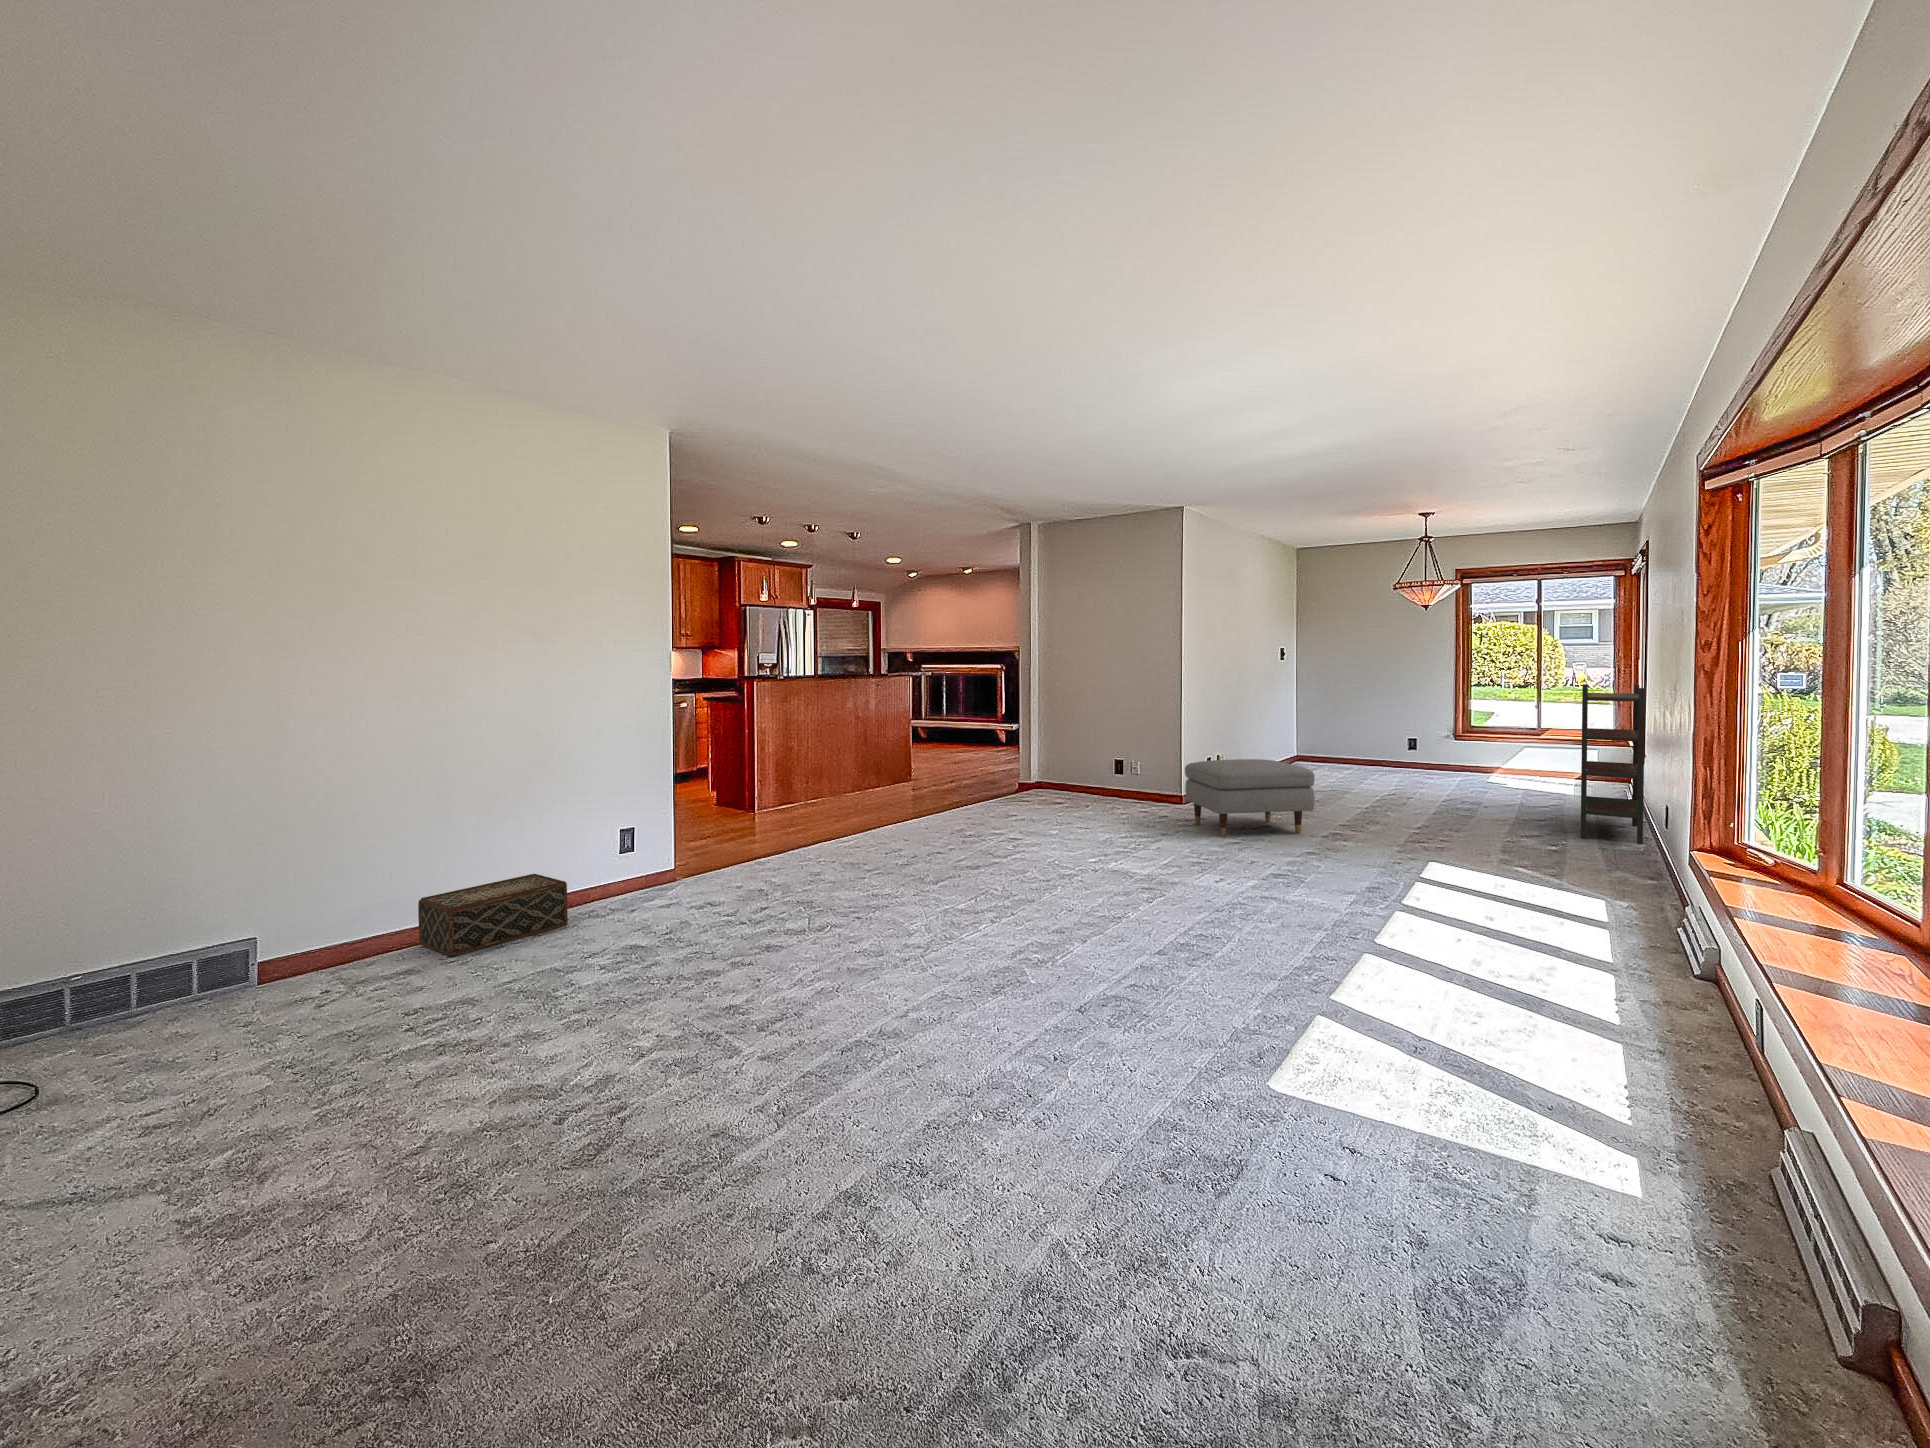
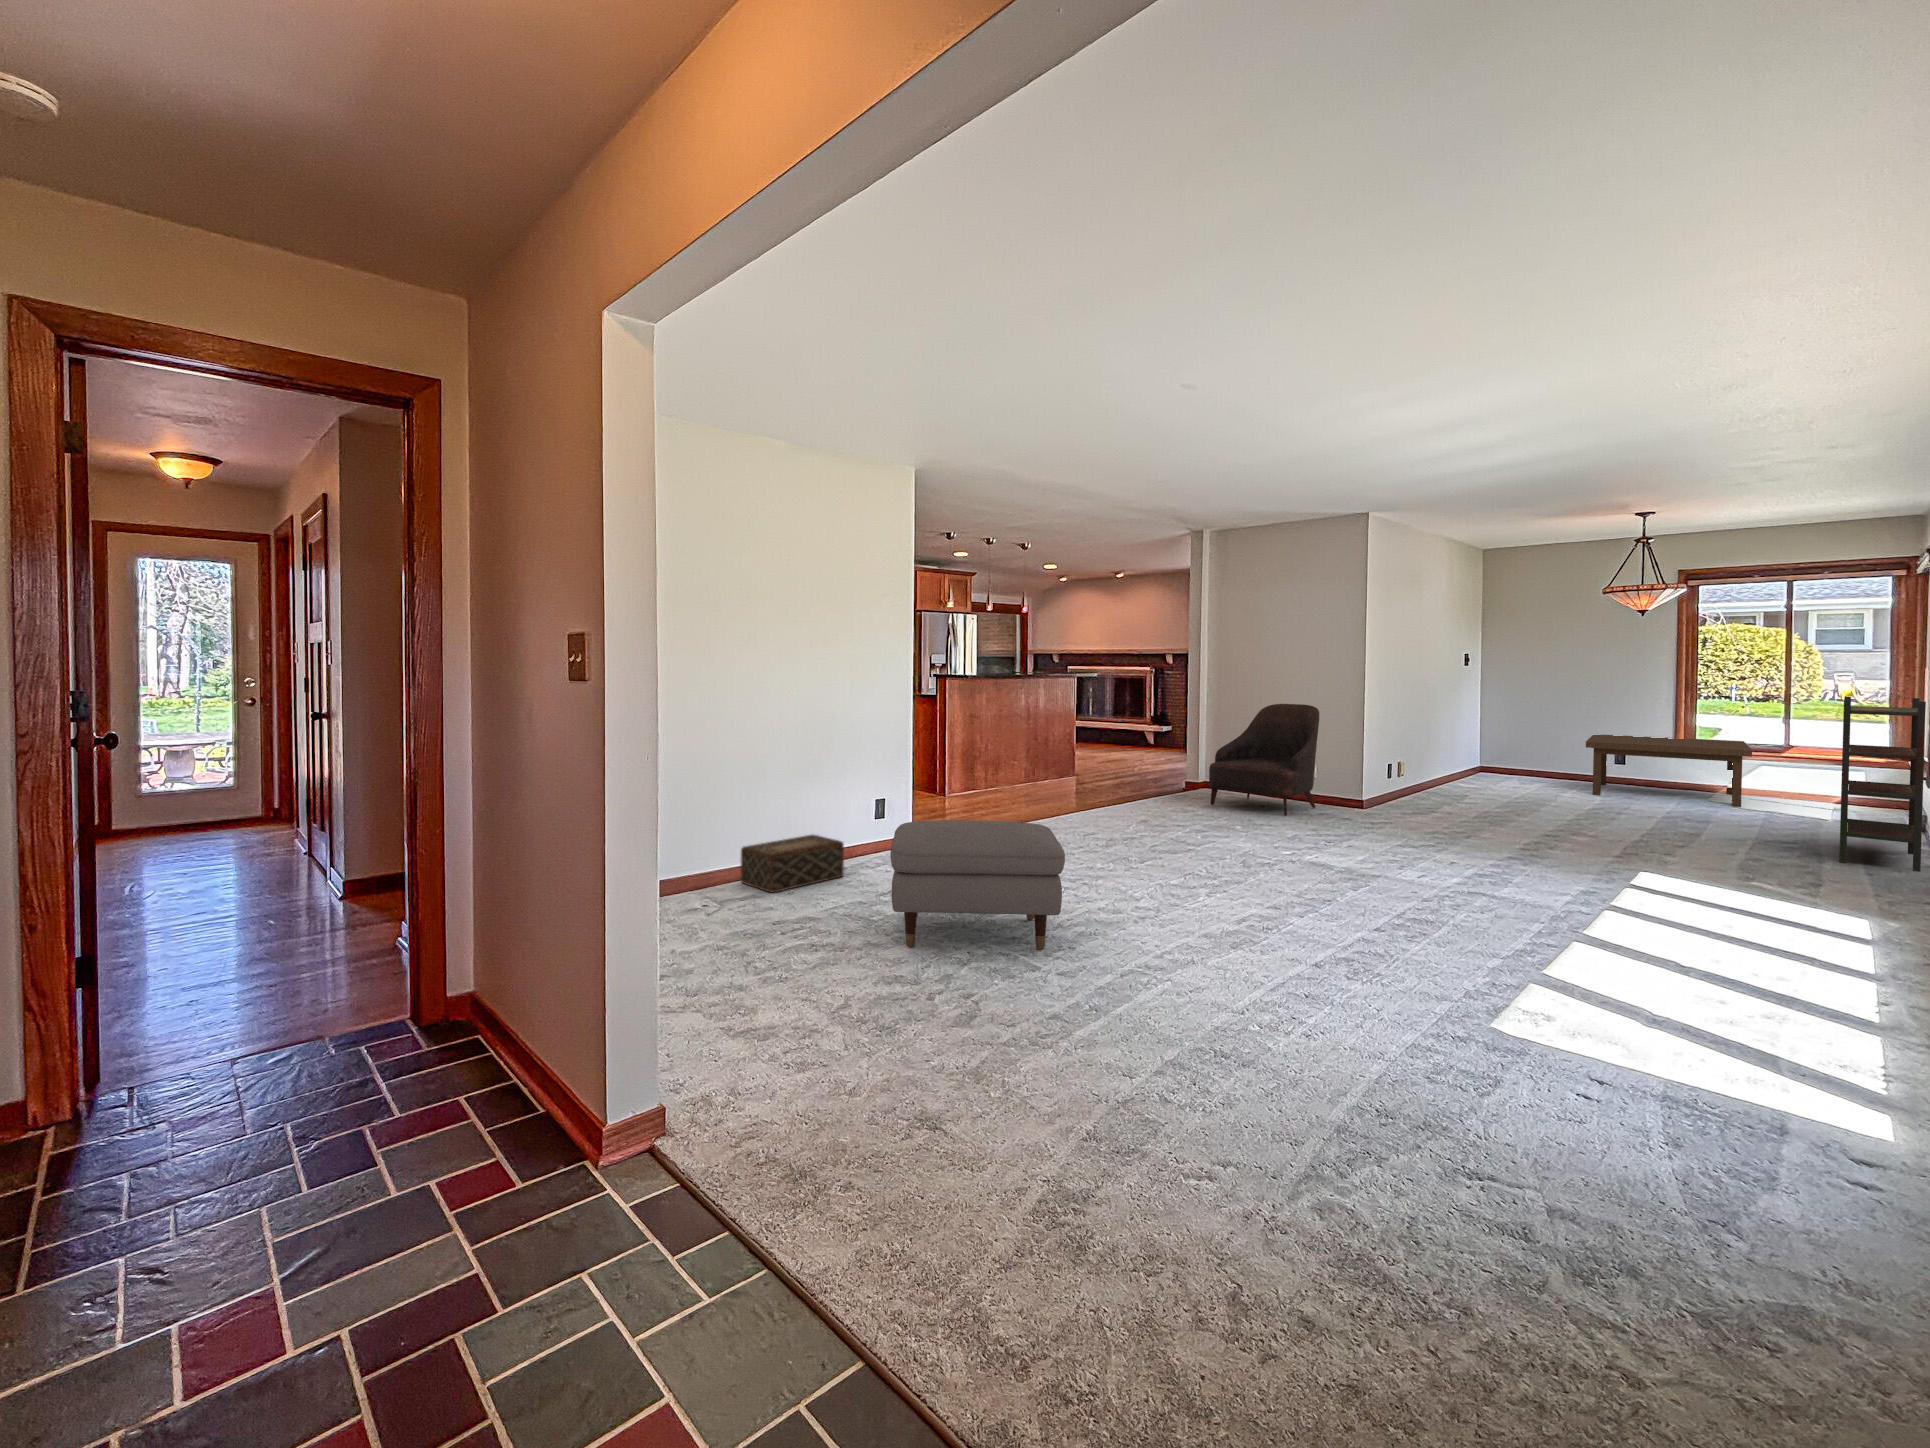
armchair: none [1037,700,1143,815] -> present [1209,704,1320,816]
coffee table: none [1381,722,1513,786] -> present [1586,734,1752,807]
ottoman: present [1185,759,1315,836] -> present [890,820,1065,950]

